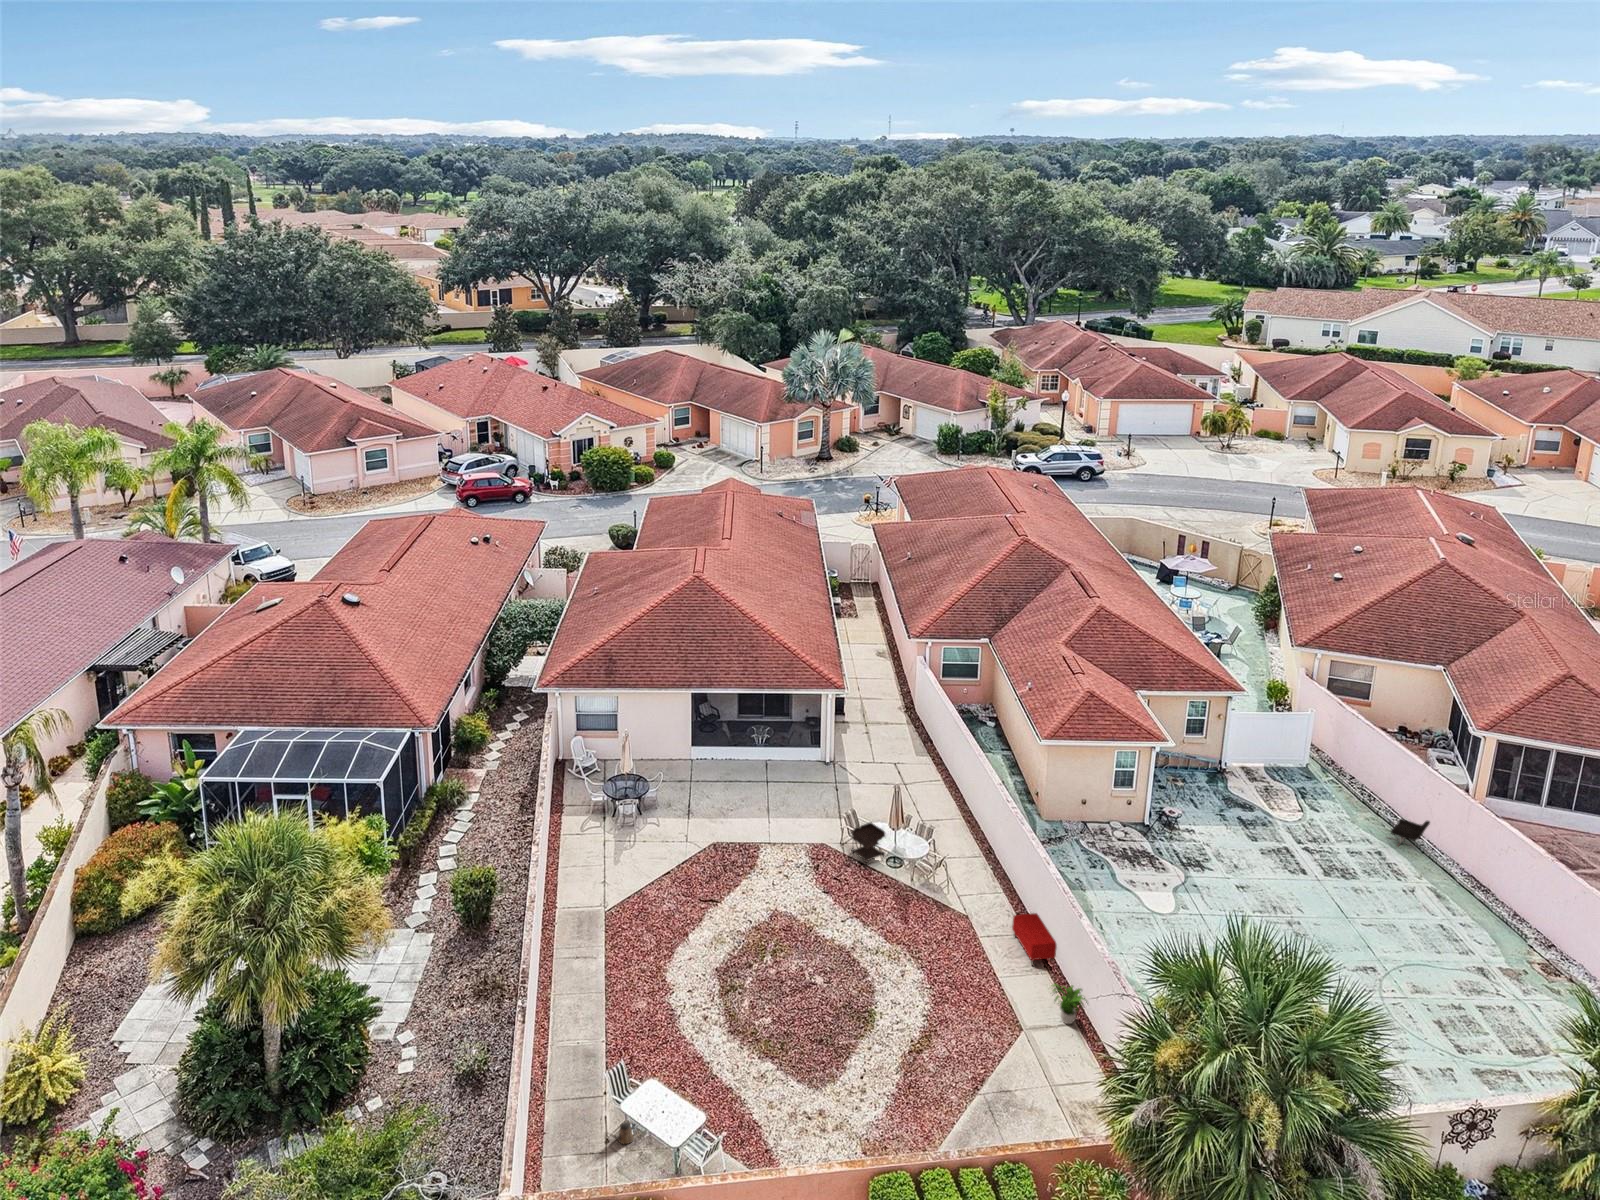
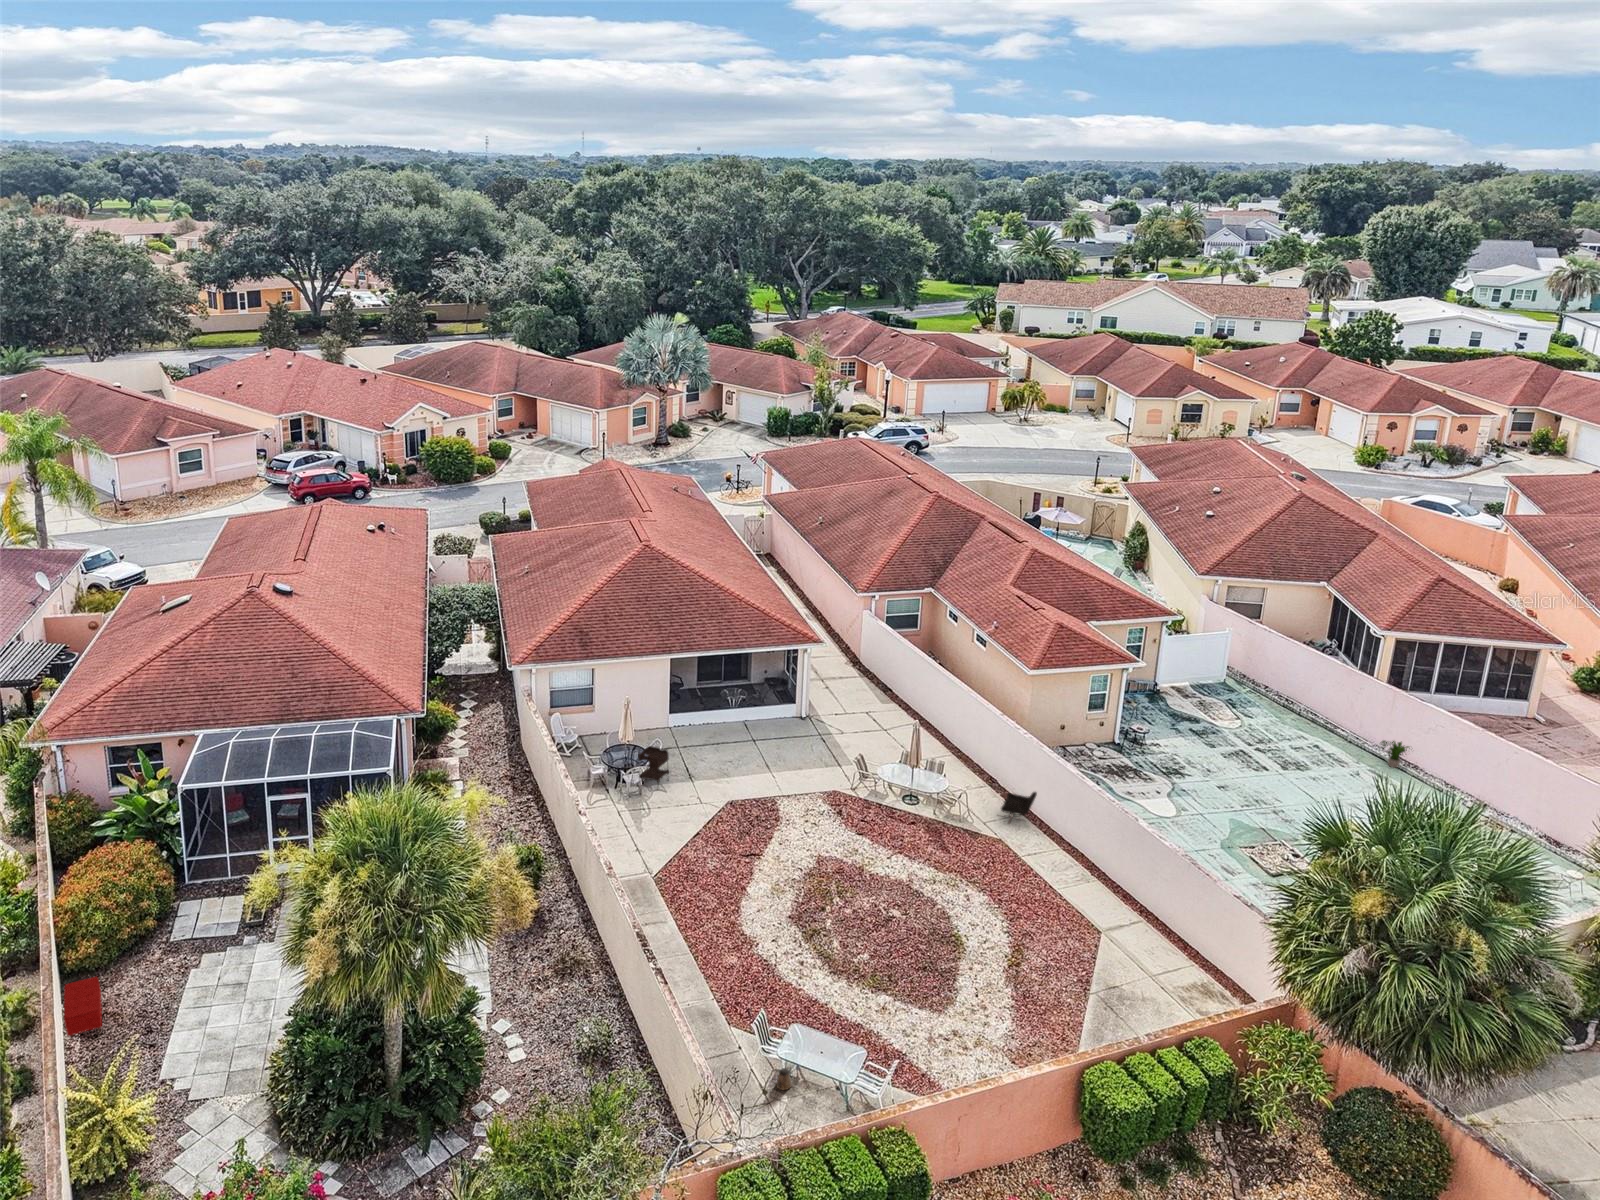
lounge chair: present [1391,819,1430,846] -> present [1001,792,1037,823]
side table: present [851,823,885,868] -> present [638,746,669,783]
bench: present [1012,913,1057,966] -> present [64,977,102,1038]
potted plant: present [1051,984,1087,1024] -> present [1381,741,1410,768]

